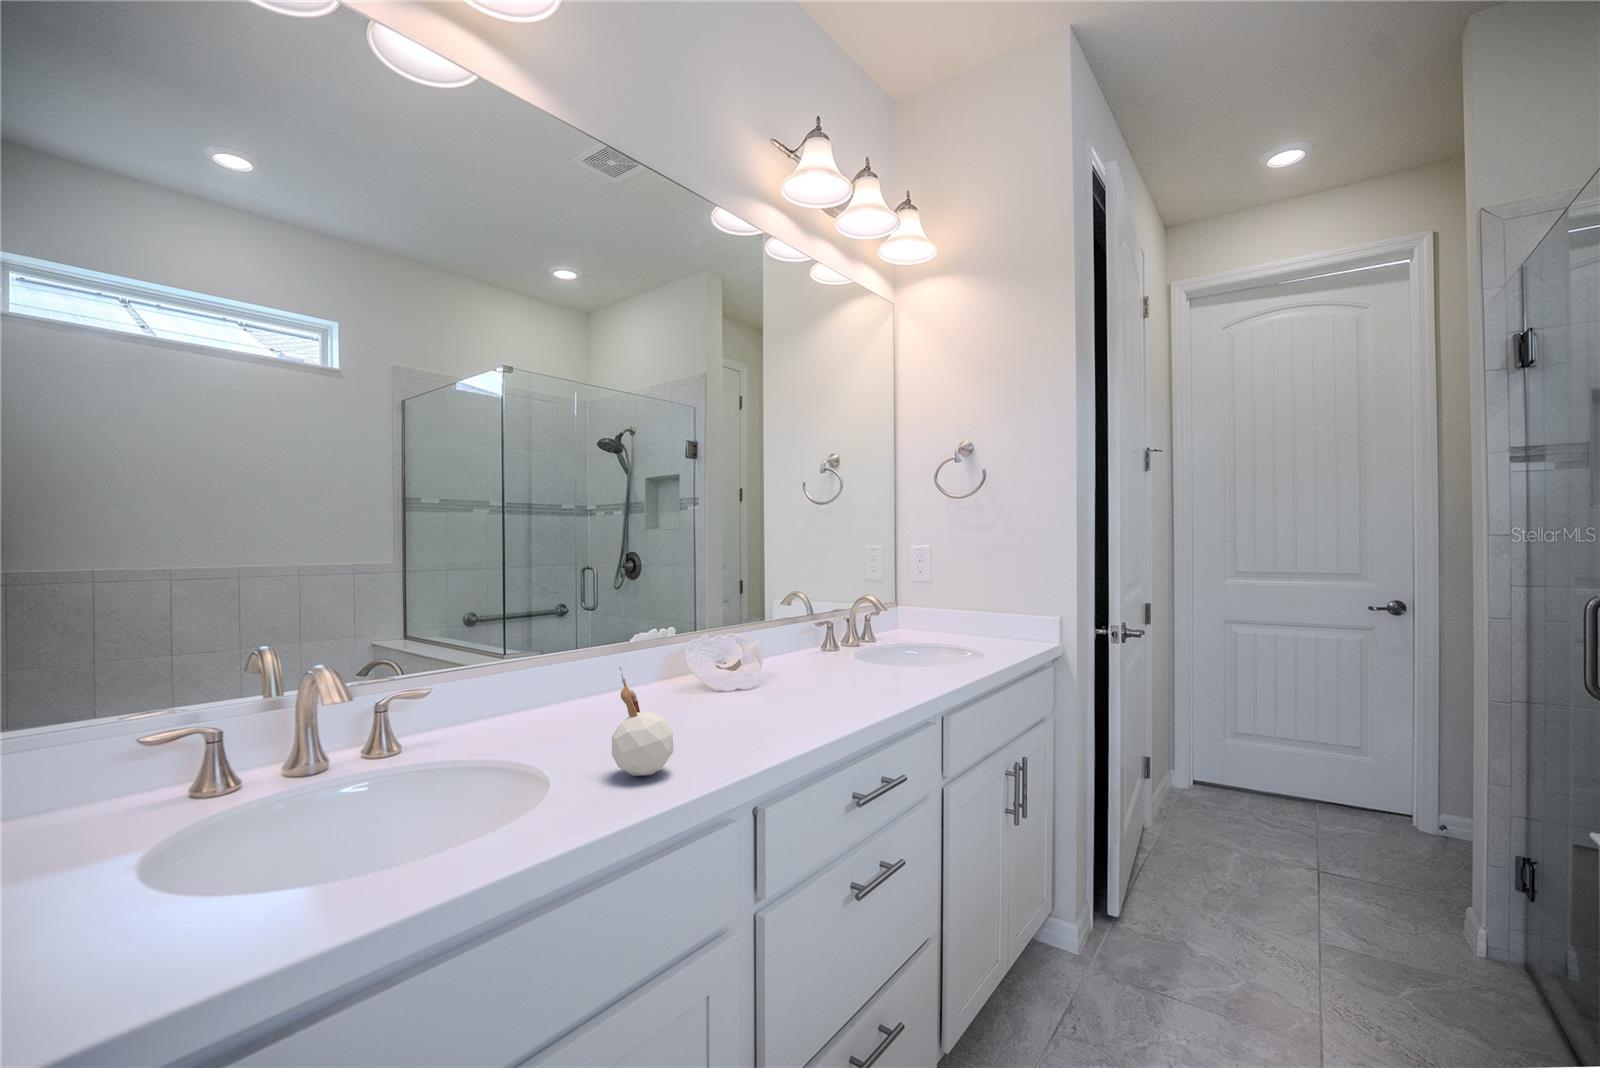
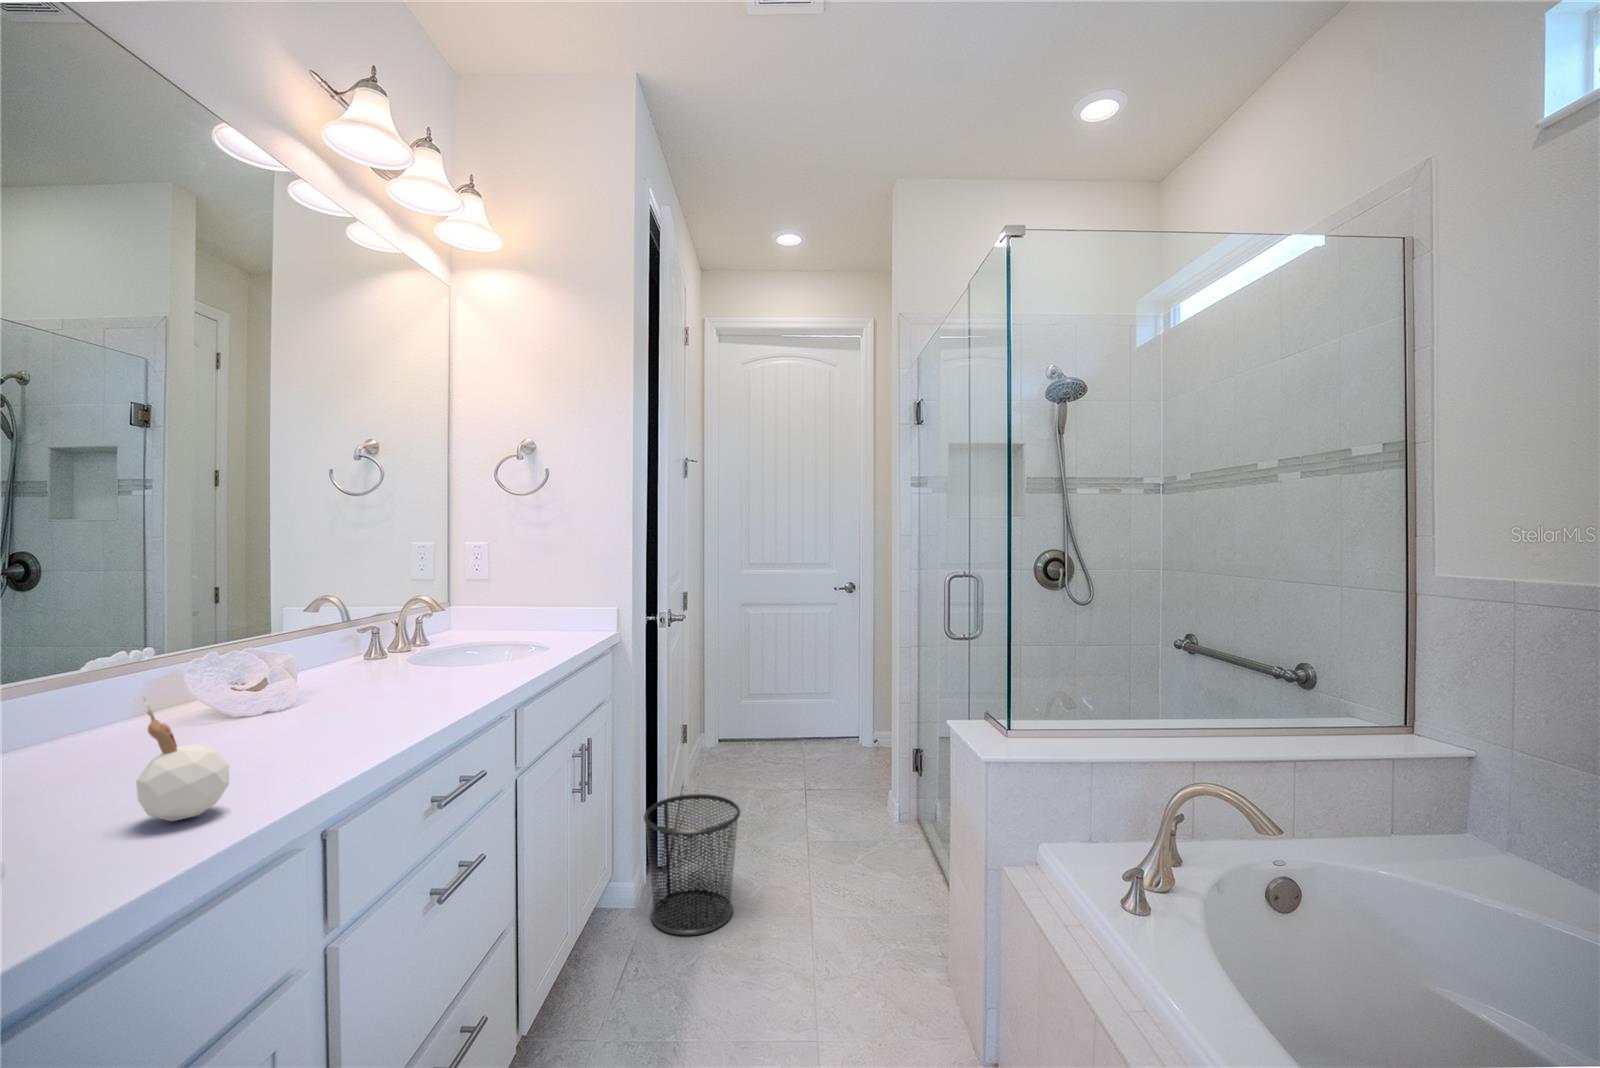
waste bin: none [1090,838,1218,1013] -> present [644,794,740,935]

